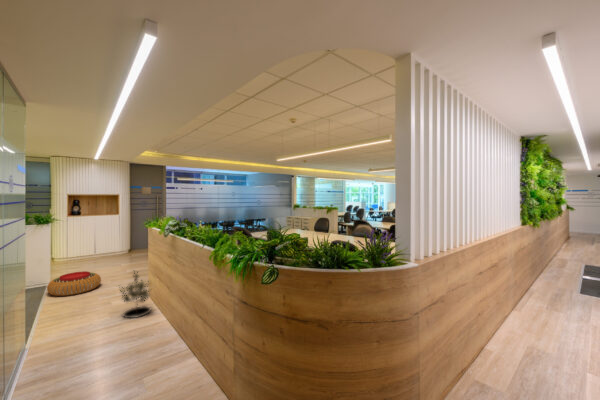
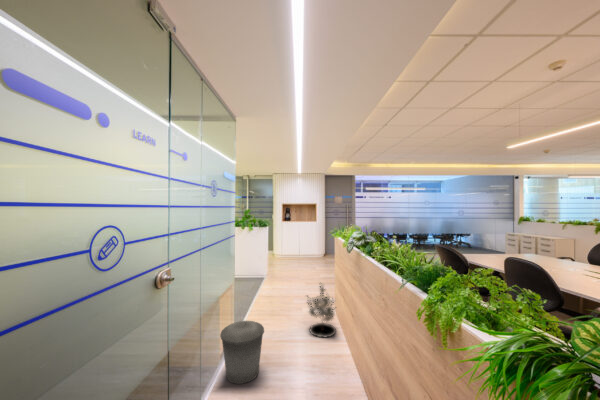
pouf: present [47,271,101,296] -> none [263,270,299,291]
trash can: none [21,315,78,375] -> present [220,321,264,384]

